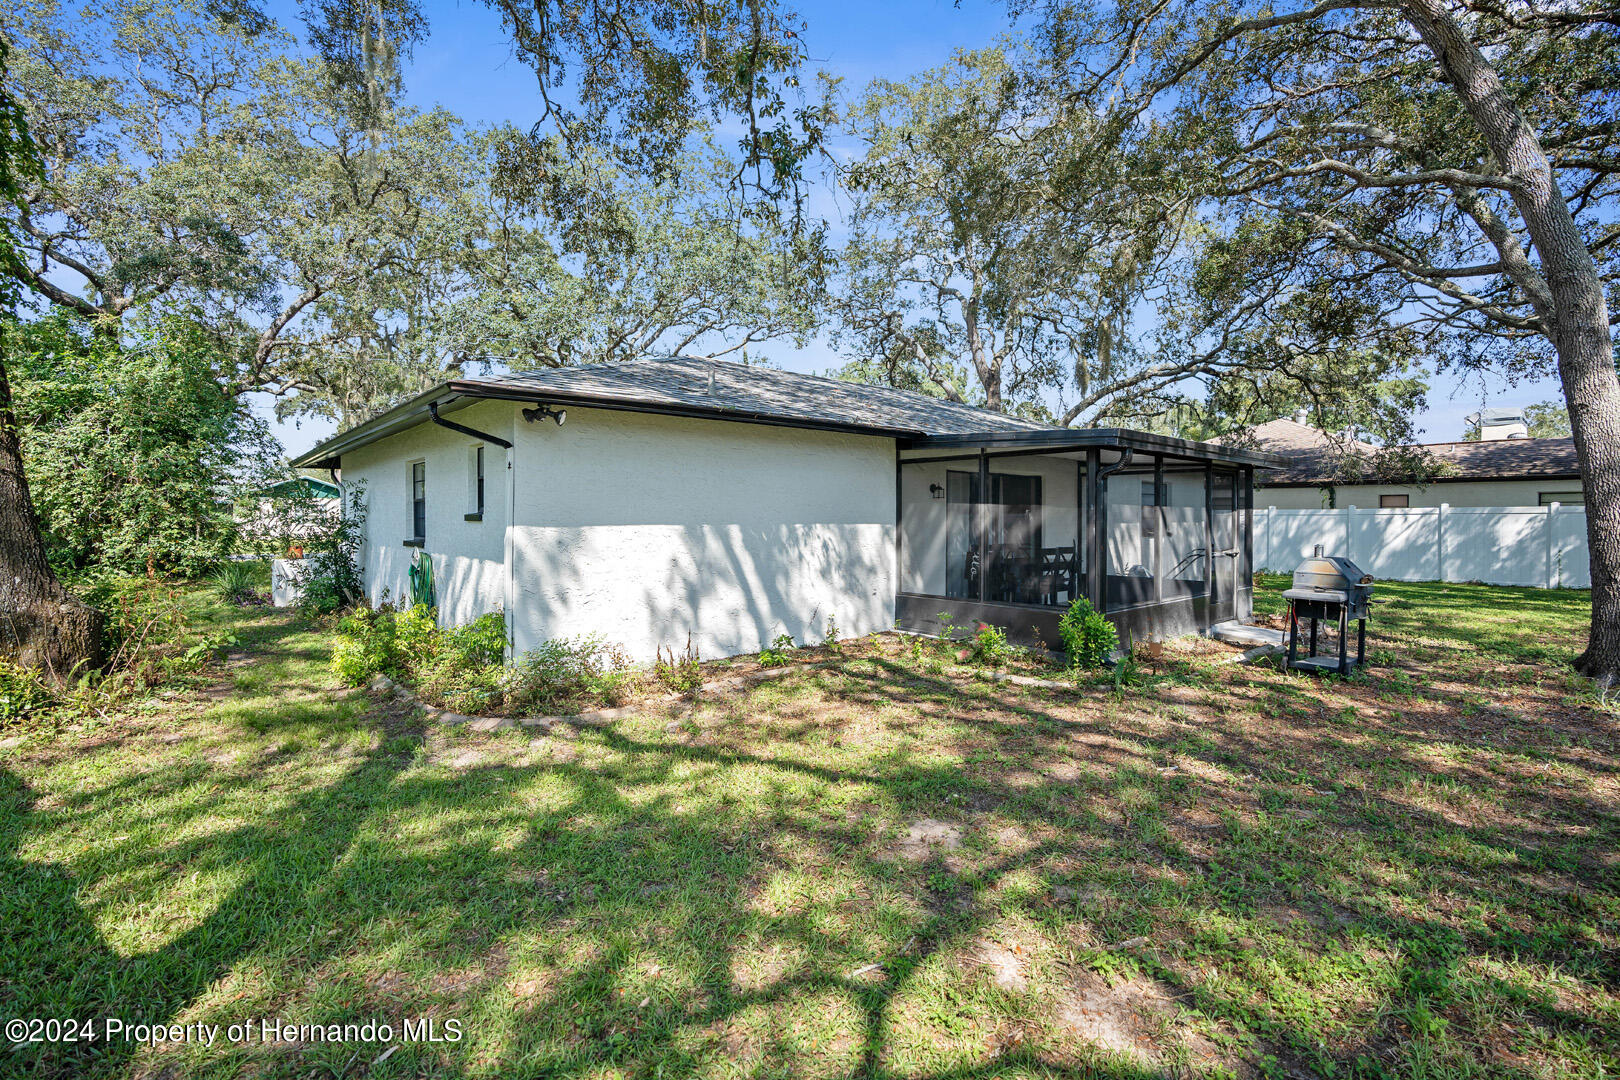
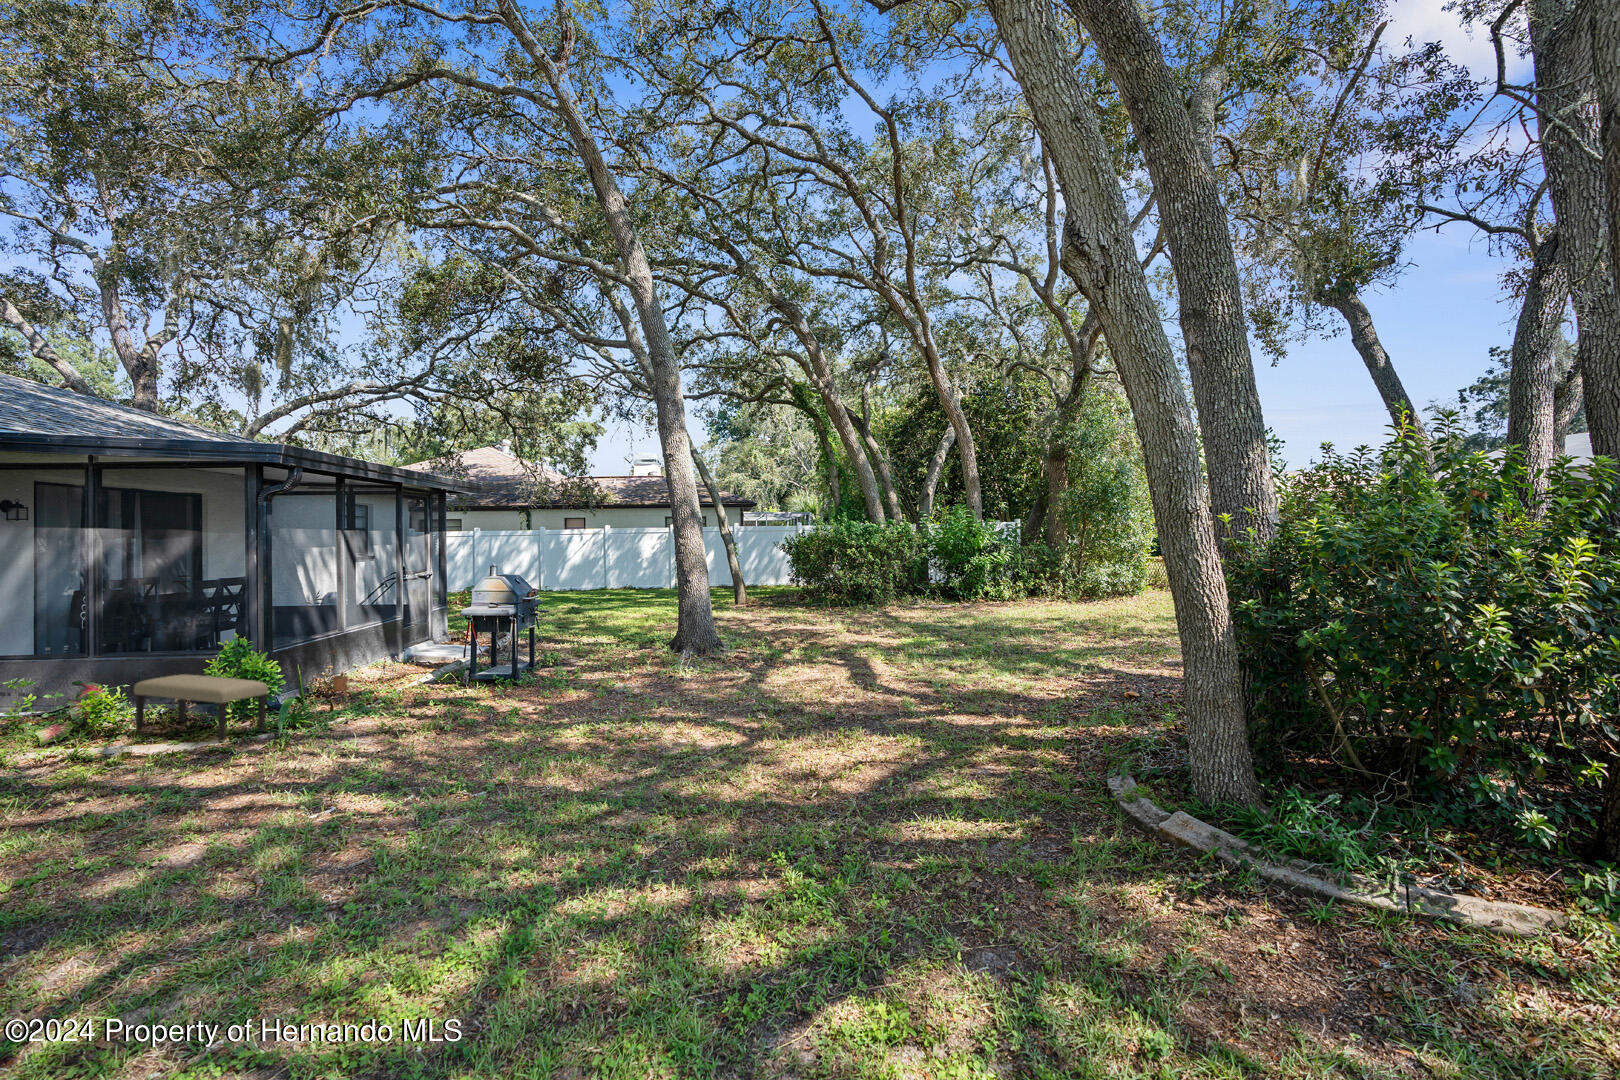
bench: none [1010,624,1104,685] -> present [134,674,268,742]

